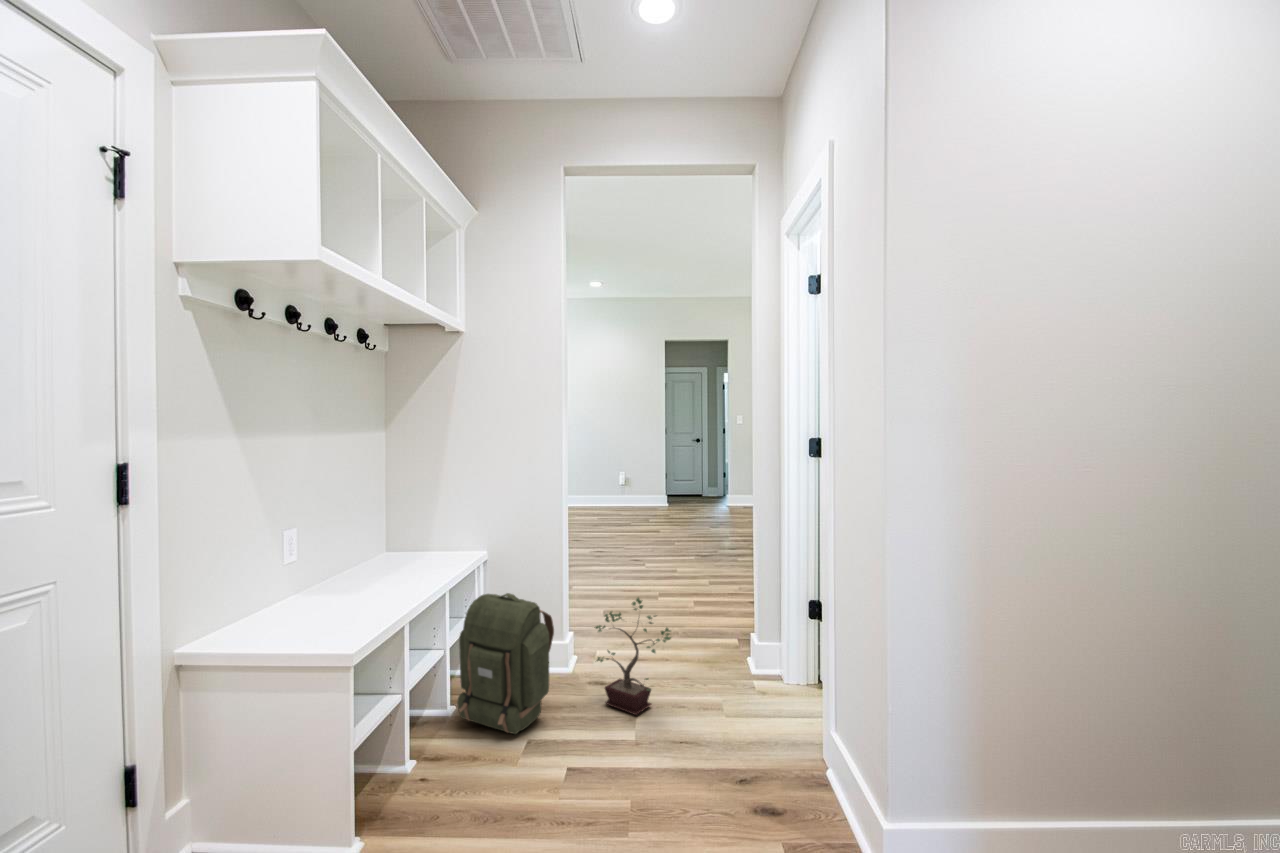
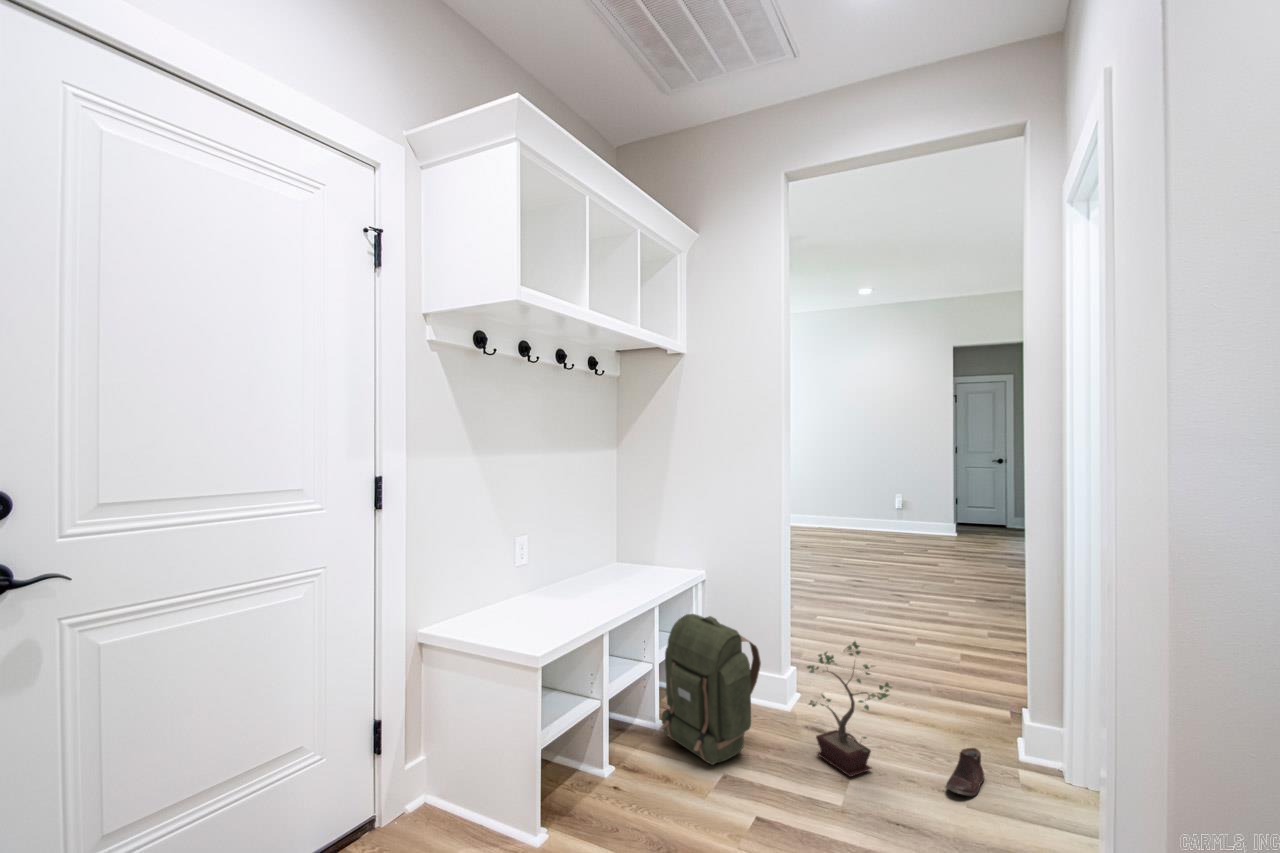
shoe: none [708,669,733,708] -> present [945,748,984,797]

